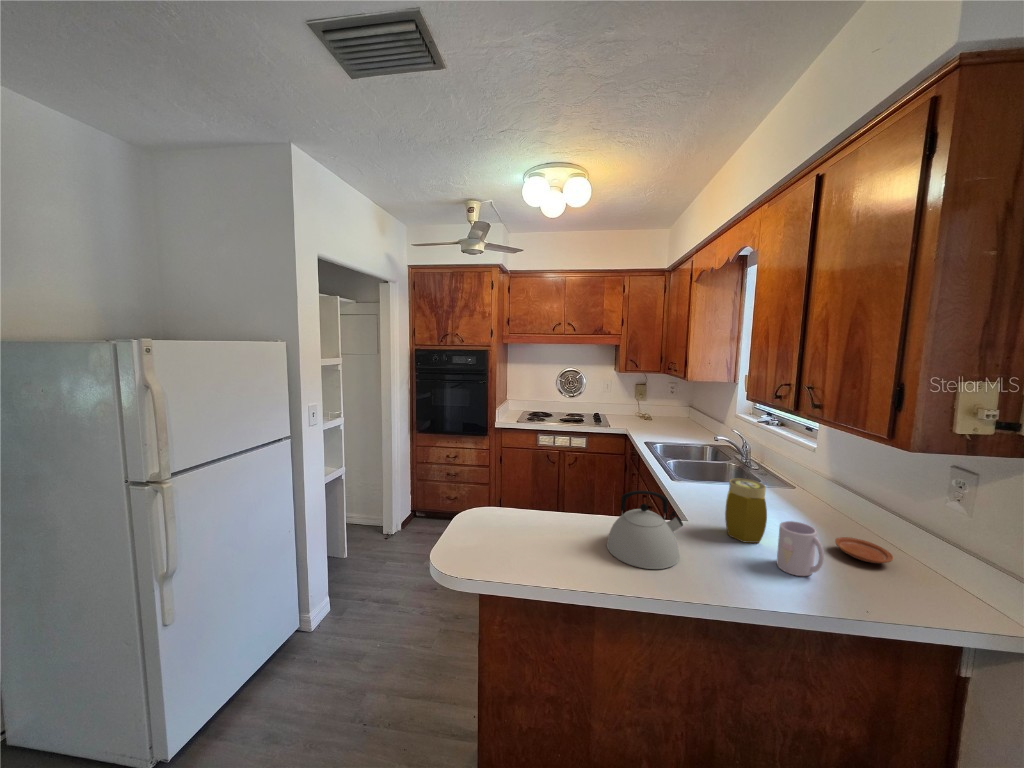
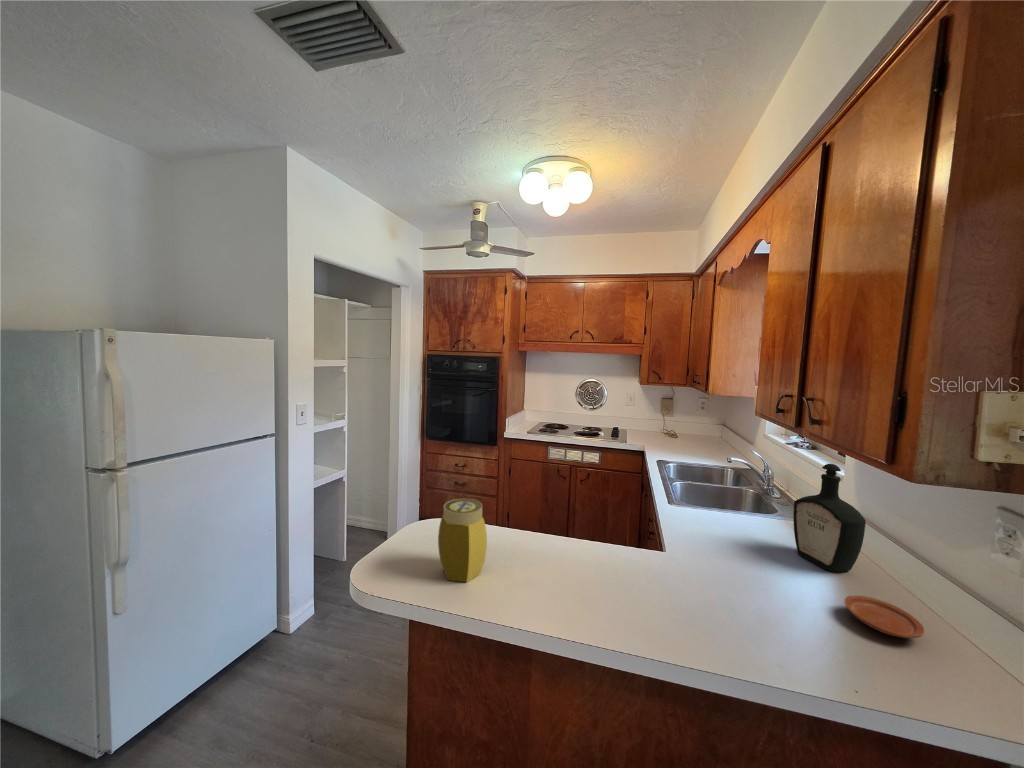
bottle: none [783,438,841,522] -> present [793,464,866,572]
jar: present [725,478,767,543] -> present [438,499,487,582]
kettle: present [607,491,683,569] -> none [544,514,634,613]
mug: present [777,521,824,576] -> none [753,568,812,644]

